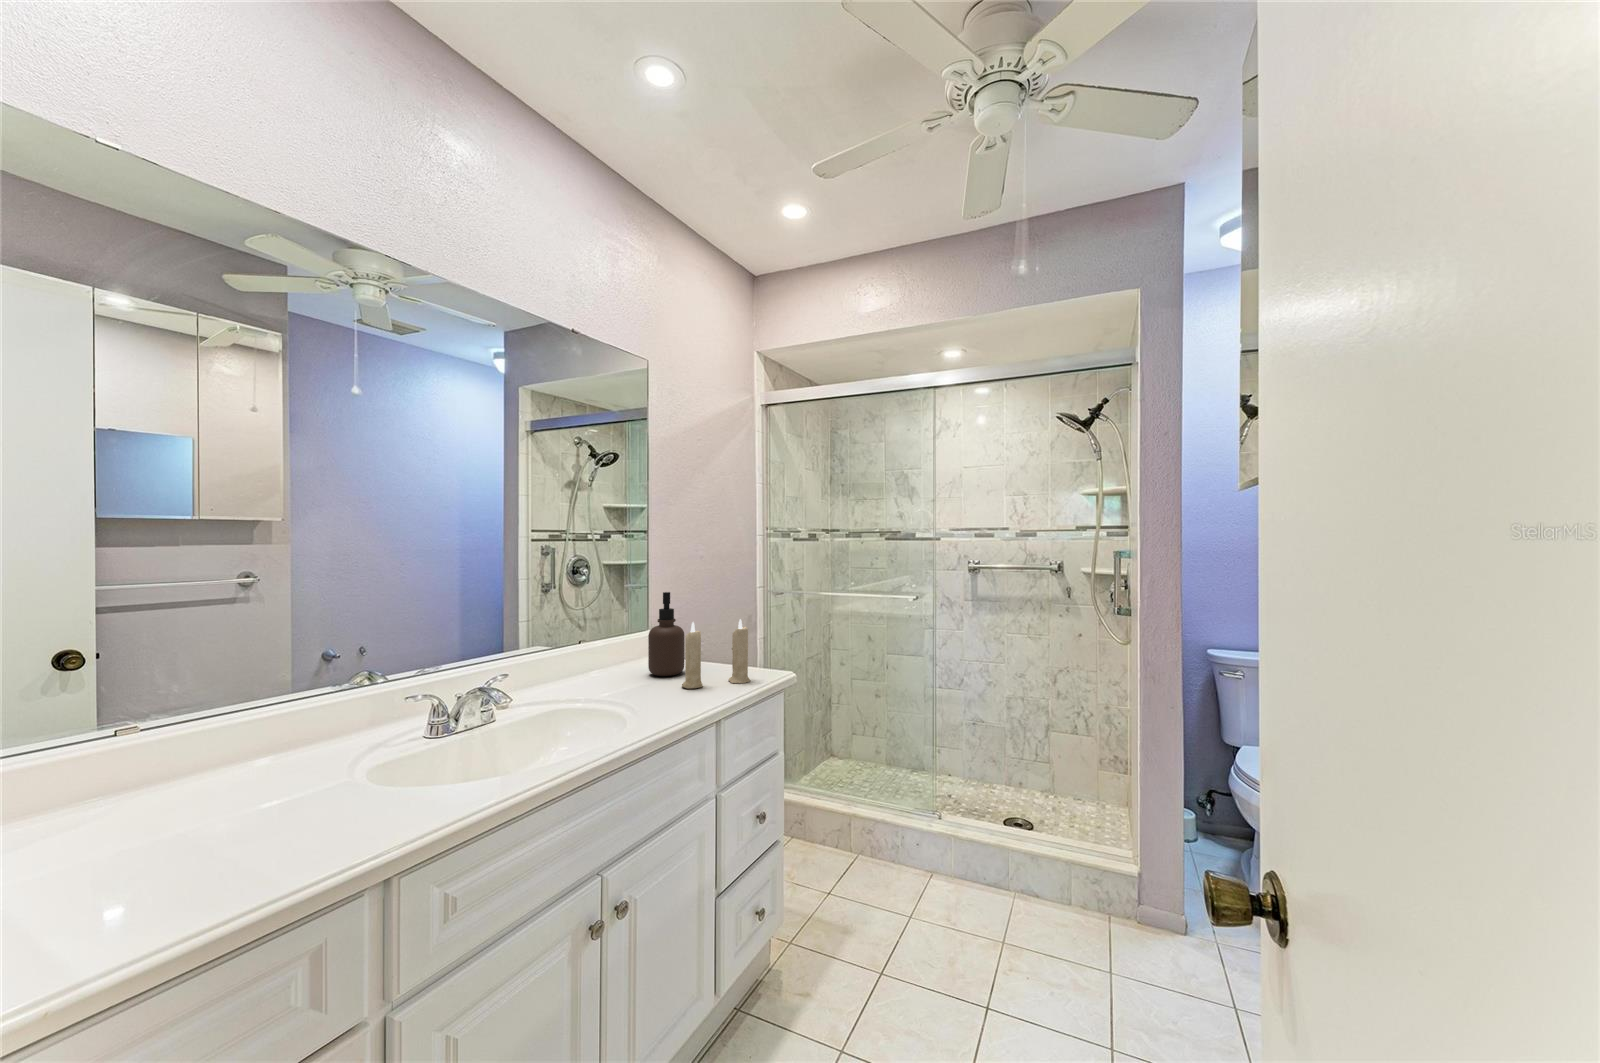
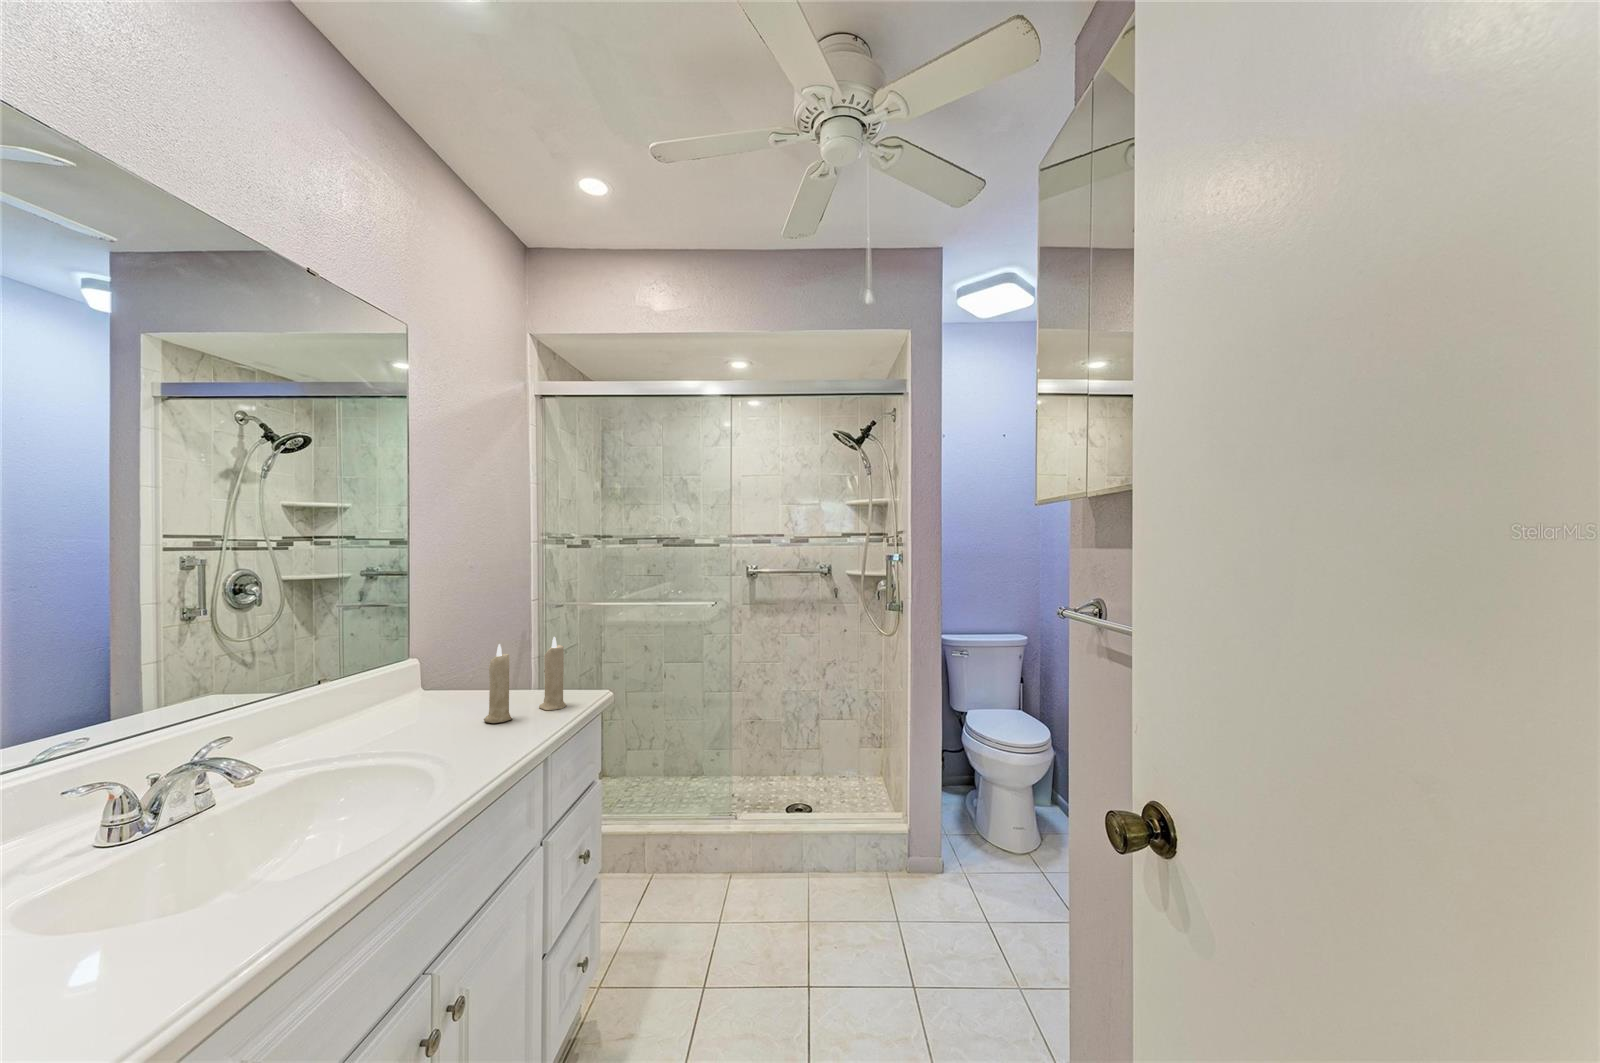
soap dispenser: present [648,592,685,676] -> none [427,611,475,713]

